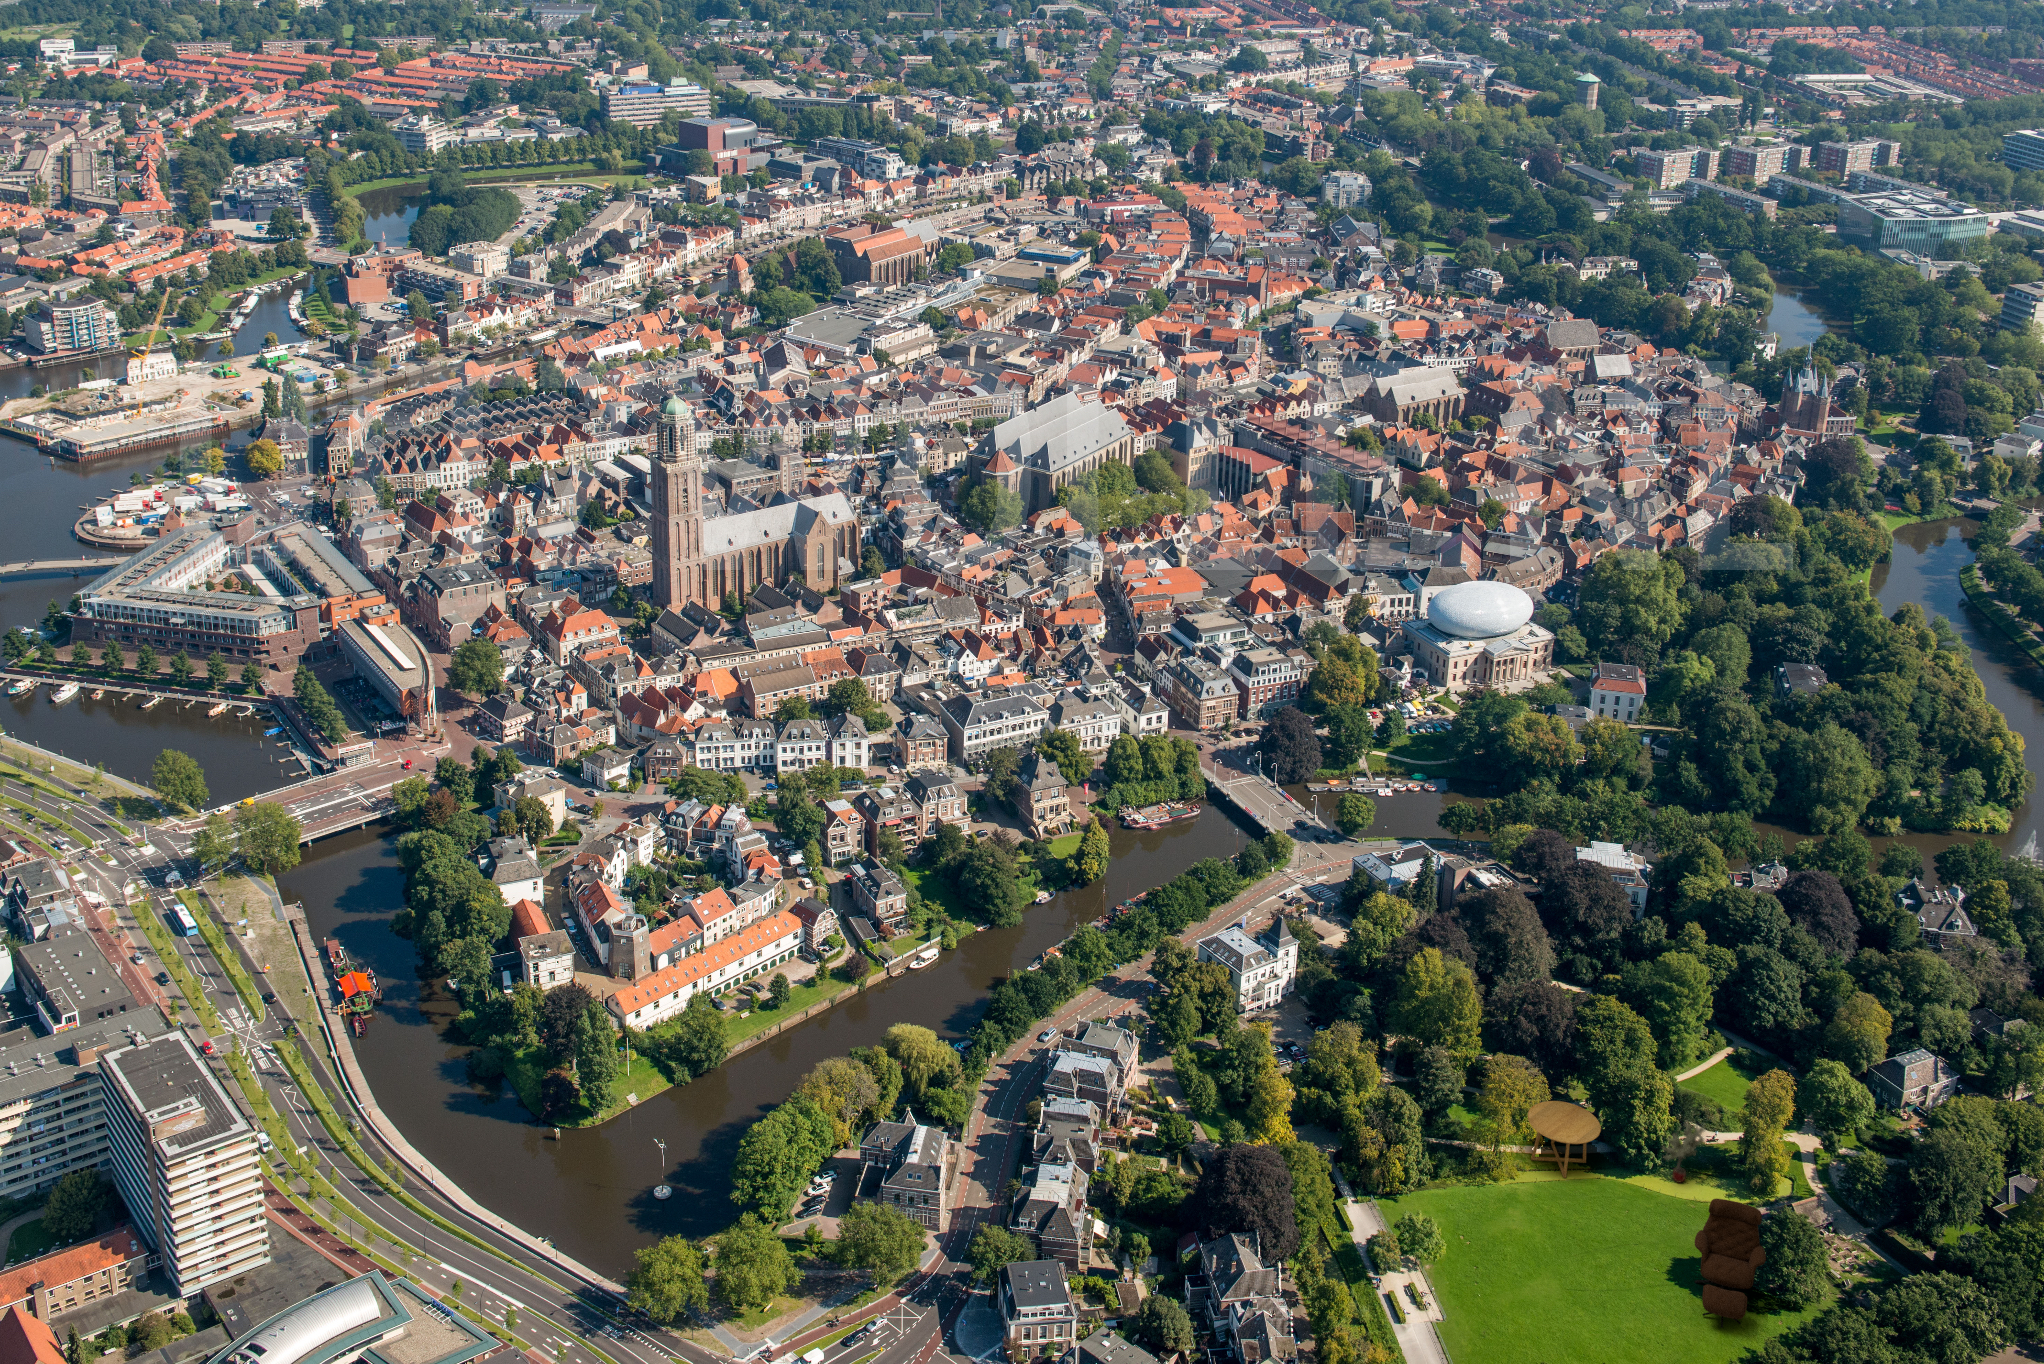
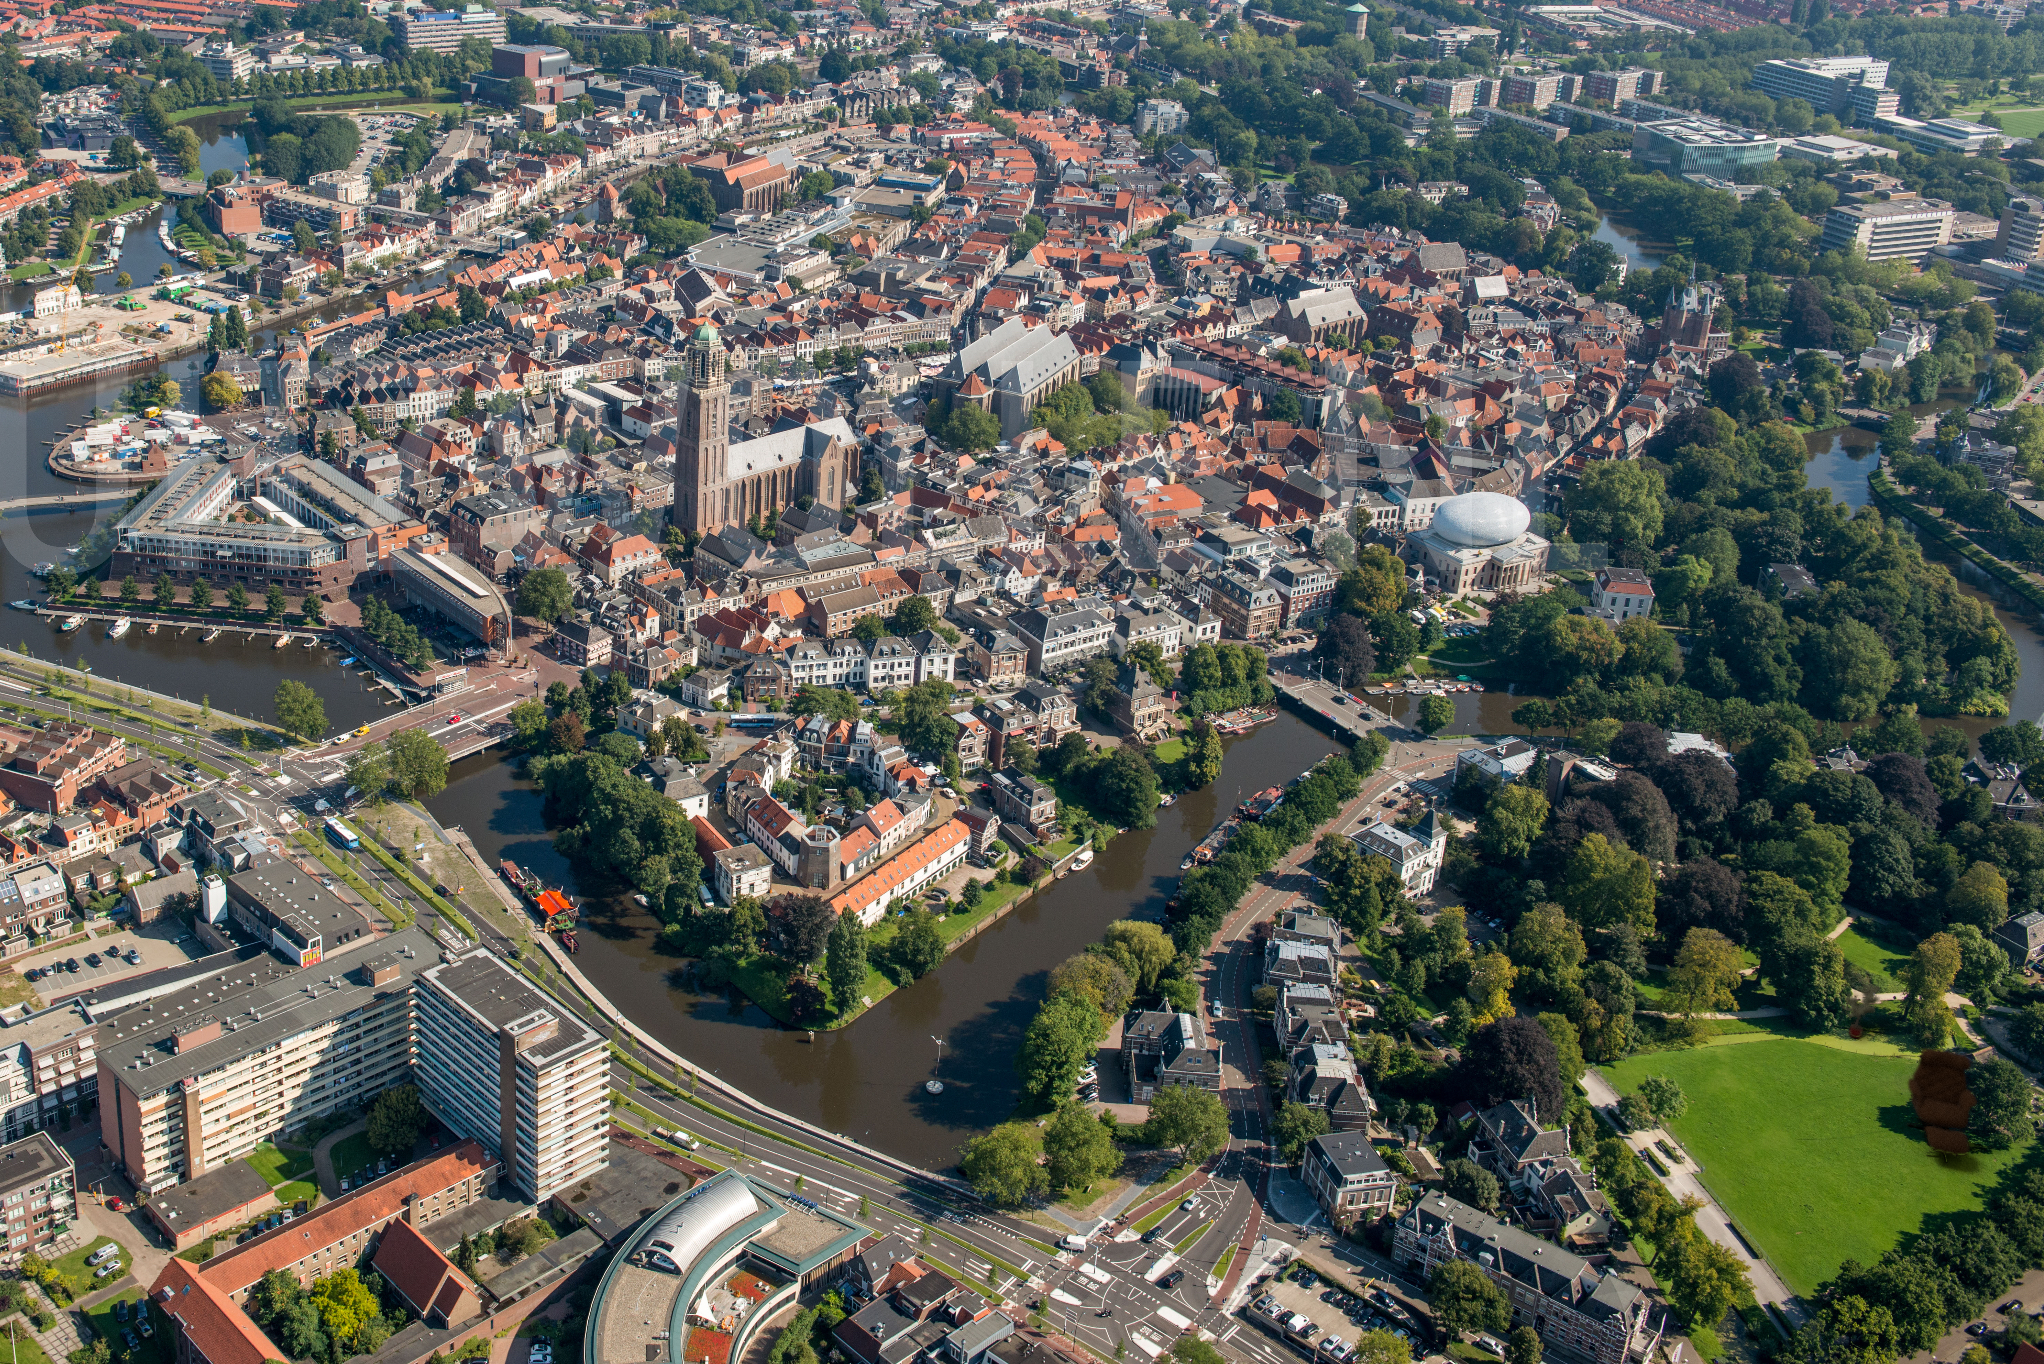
round table: present [1528,1101,1601,1178] -> none [1716,969,1787,1038]

